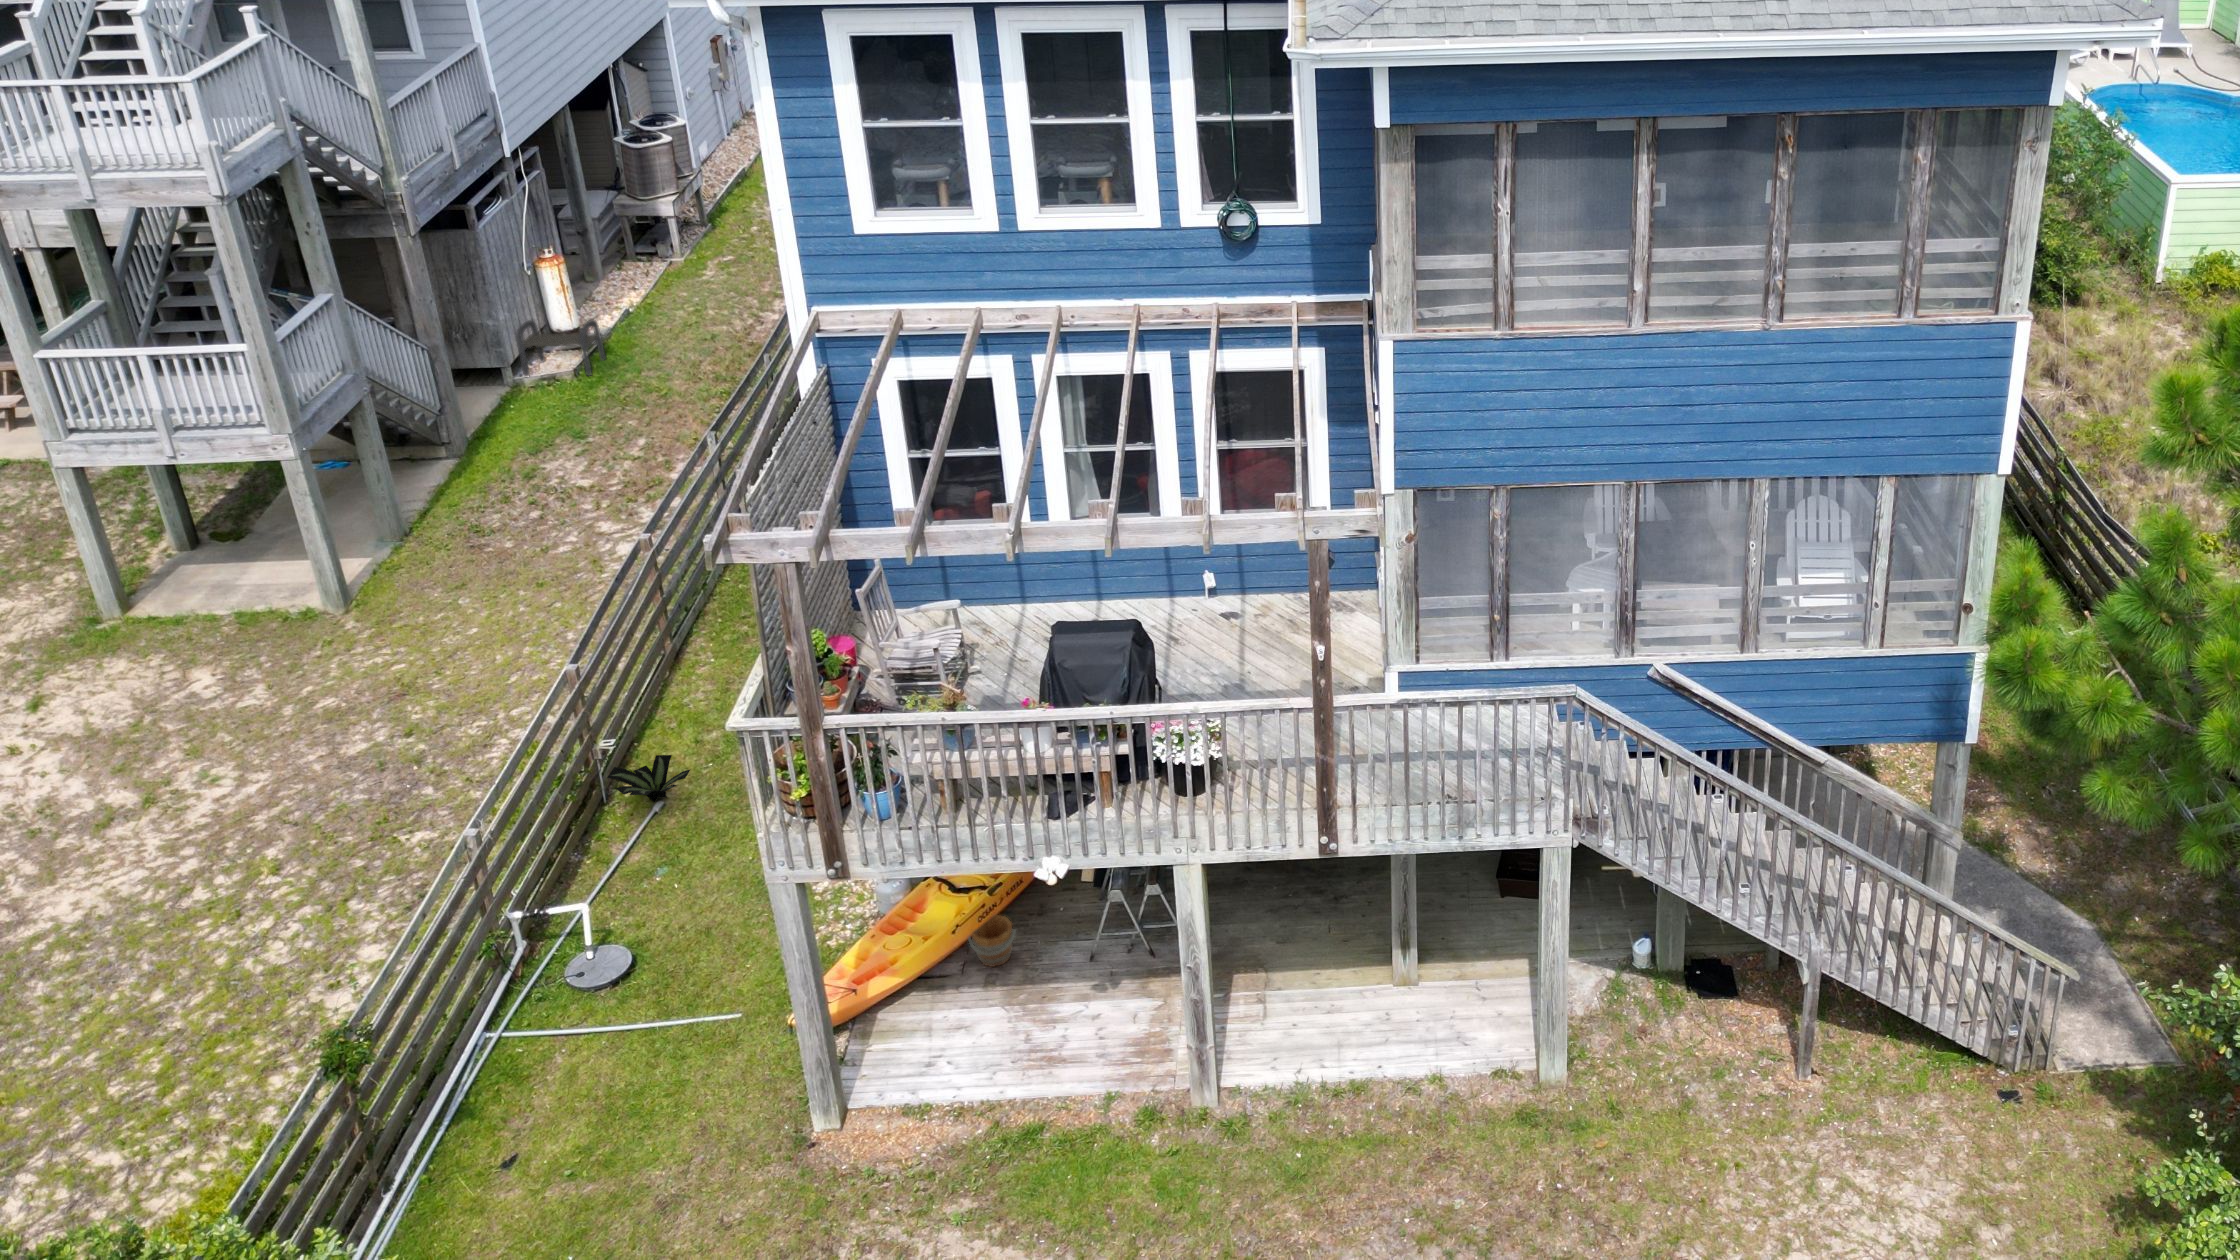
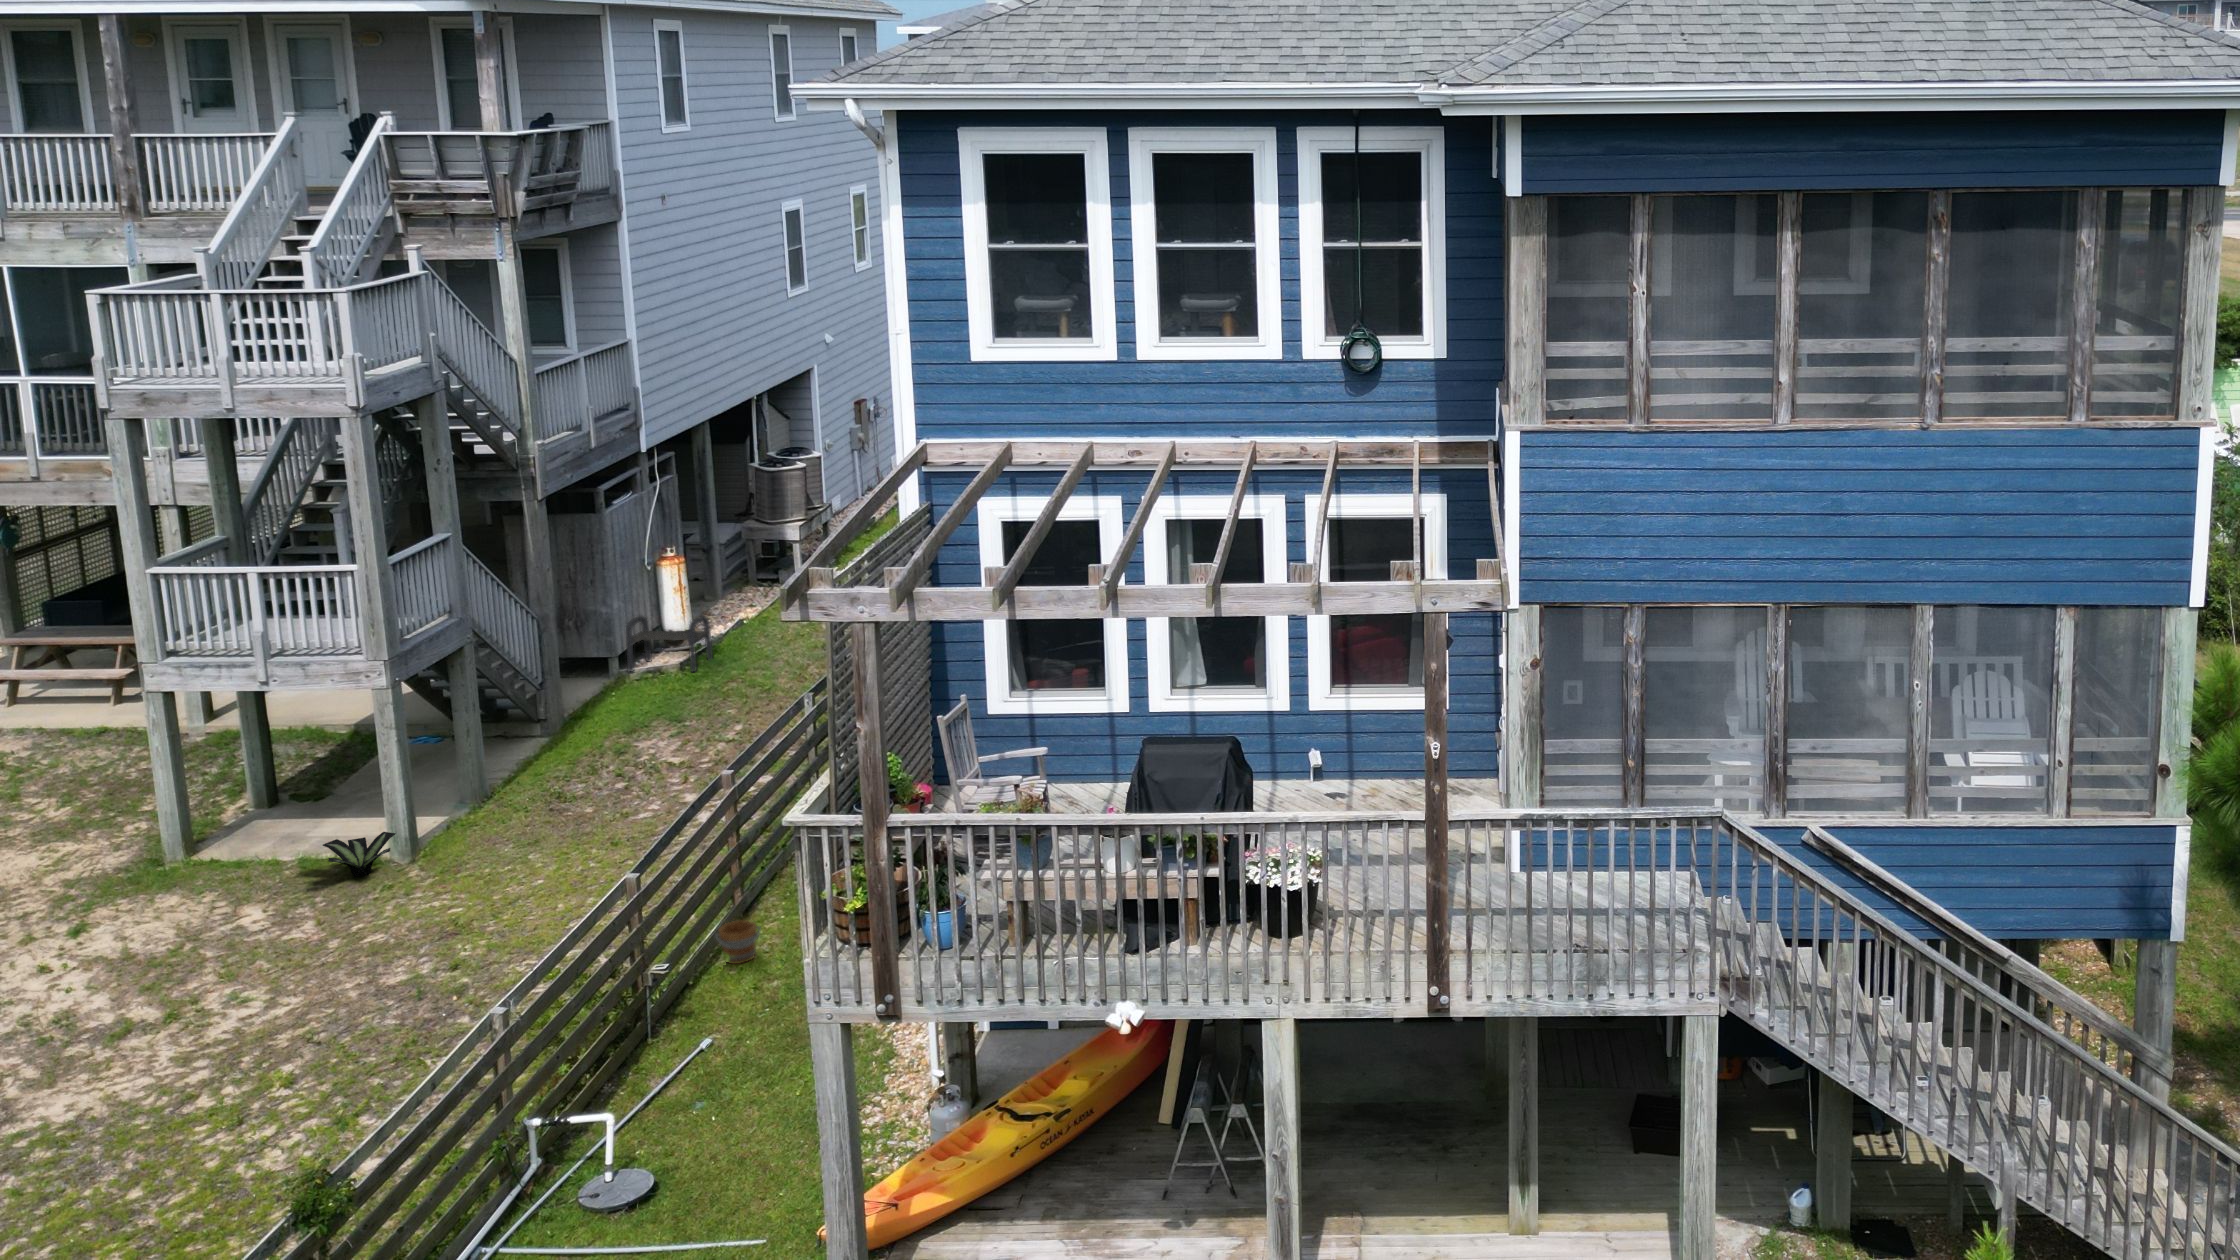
potted plant: present [607,755,690,803] -> present [323,832,396,877]
bucket: present [968,915,1016,967] -> present [716,920,760,964]

